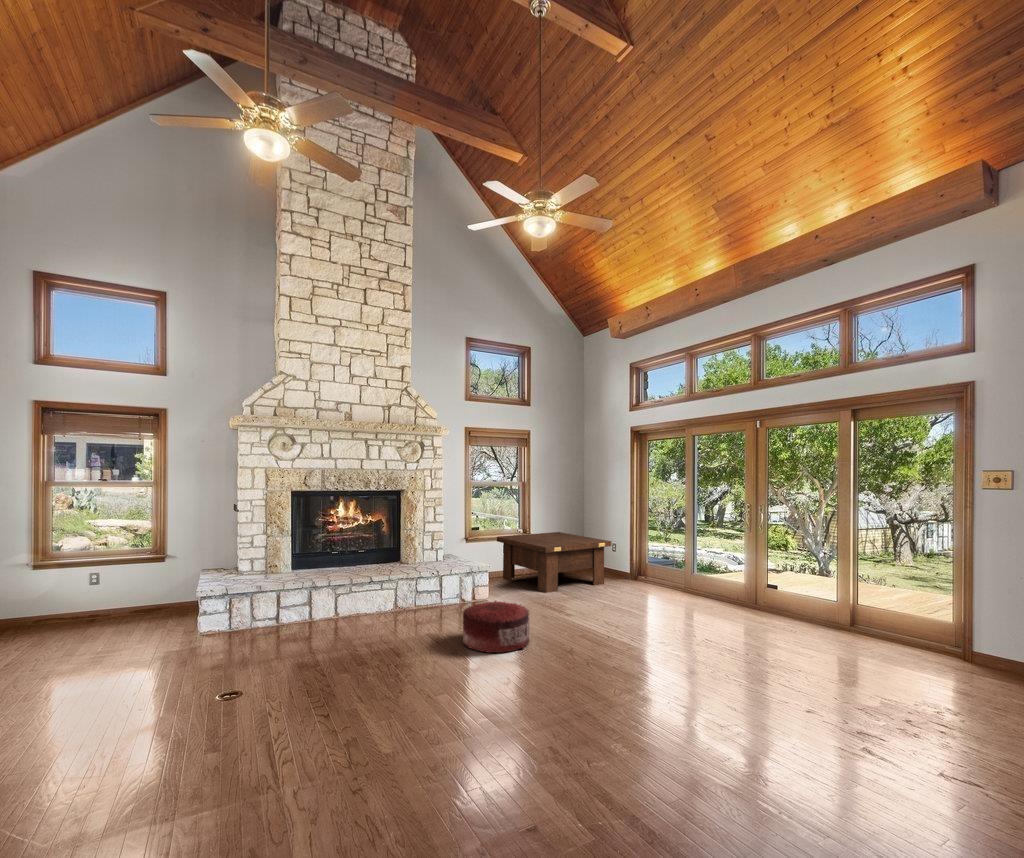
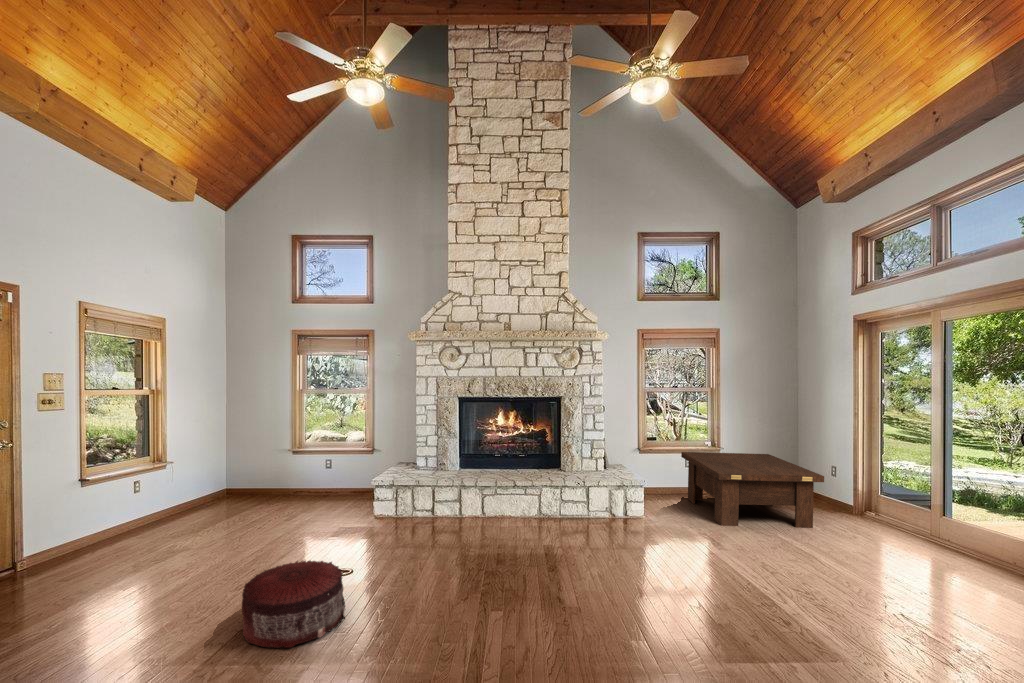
pouf: present [463,601,530,653] -> present [242,561,345,648]

